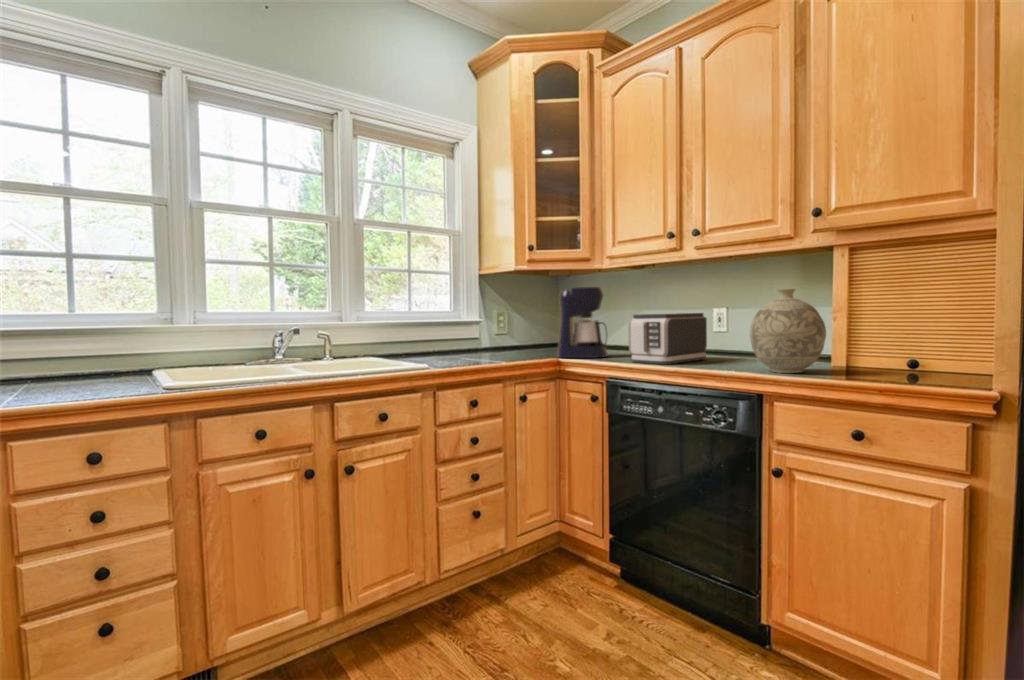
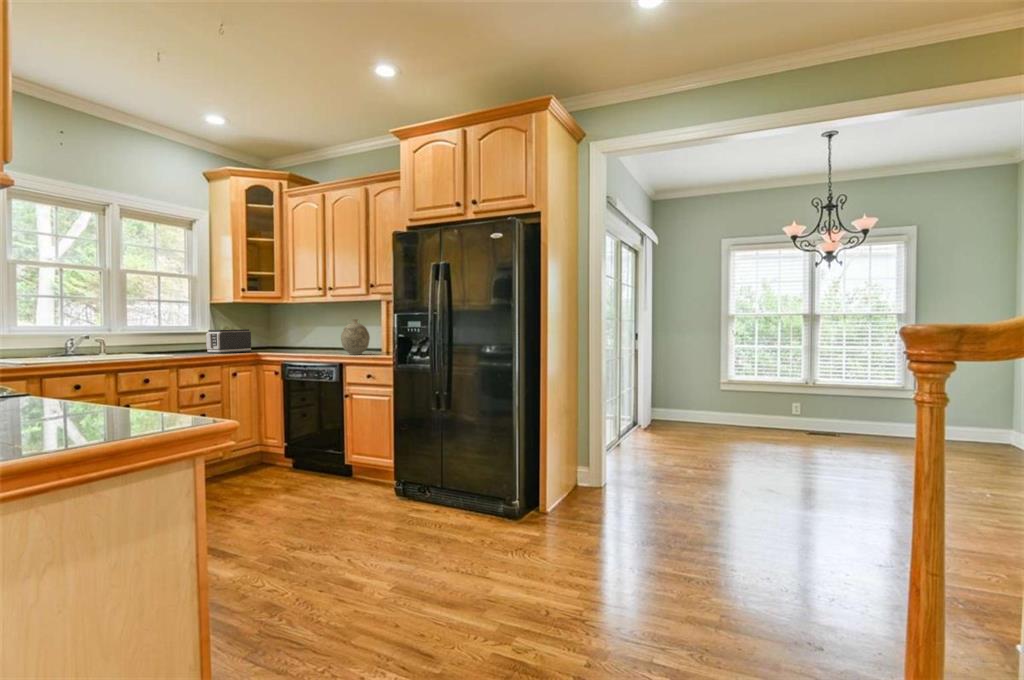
coffee maker: present [557,287,608,358] -> none [259,314,291,353]
toaster: present [629,313,707,365] -> present [206,329,251,354]

